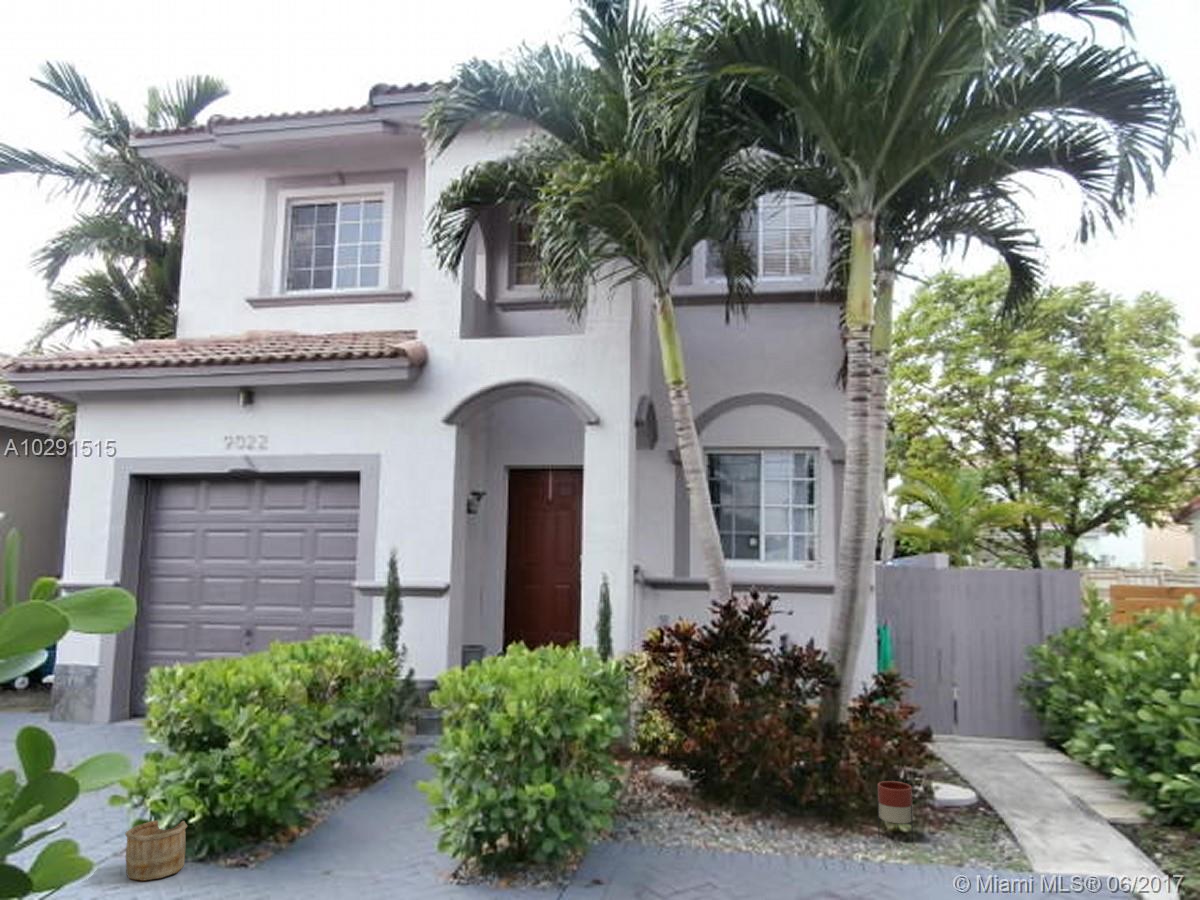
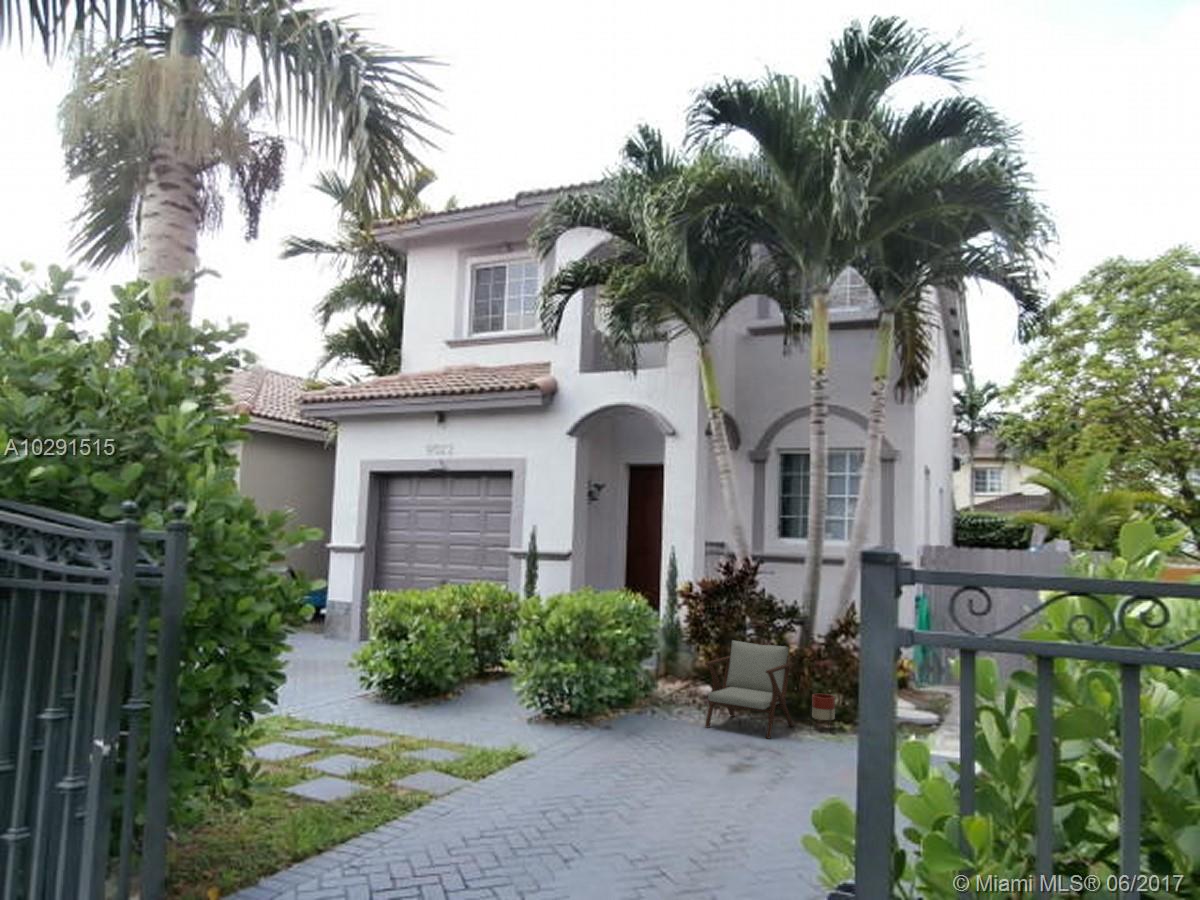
lounge chair: none [735,710,851,868] -> present [705,641,793,738]
wooden bucket: present [125,821,187,881] -> none [357,677,389,706]

